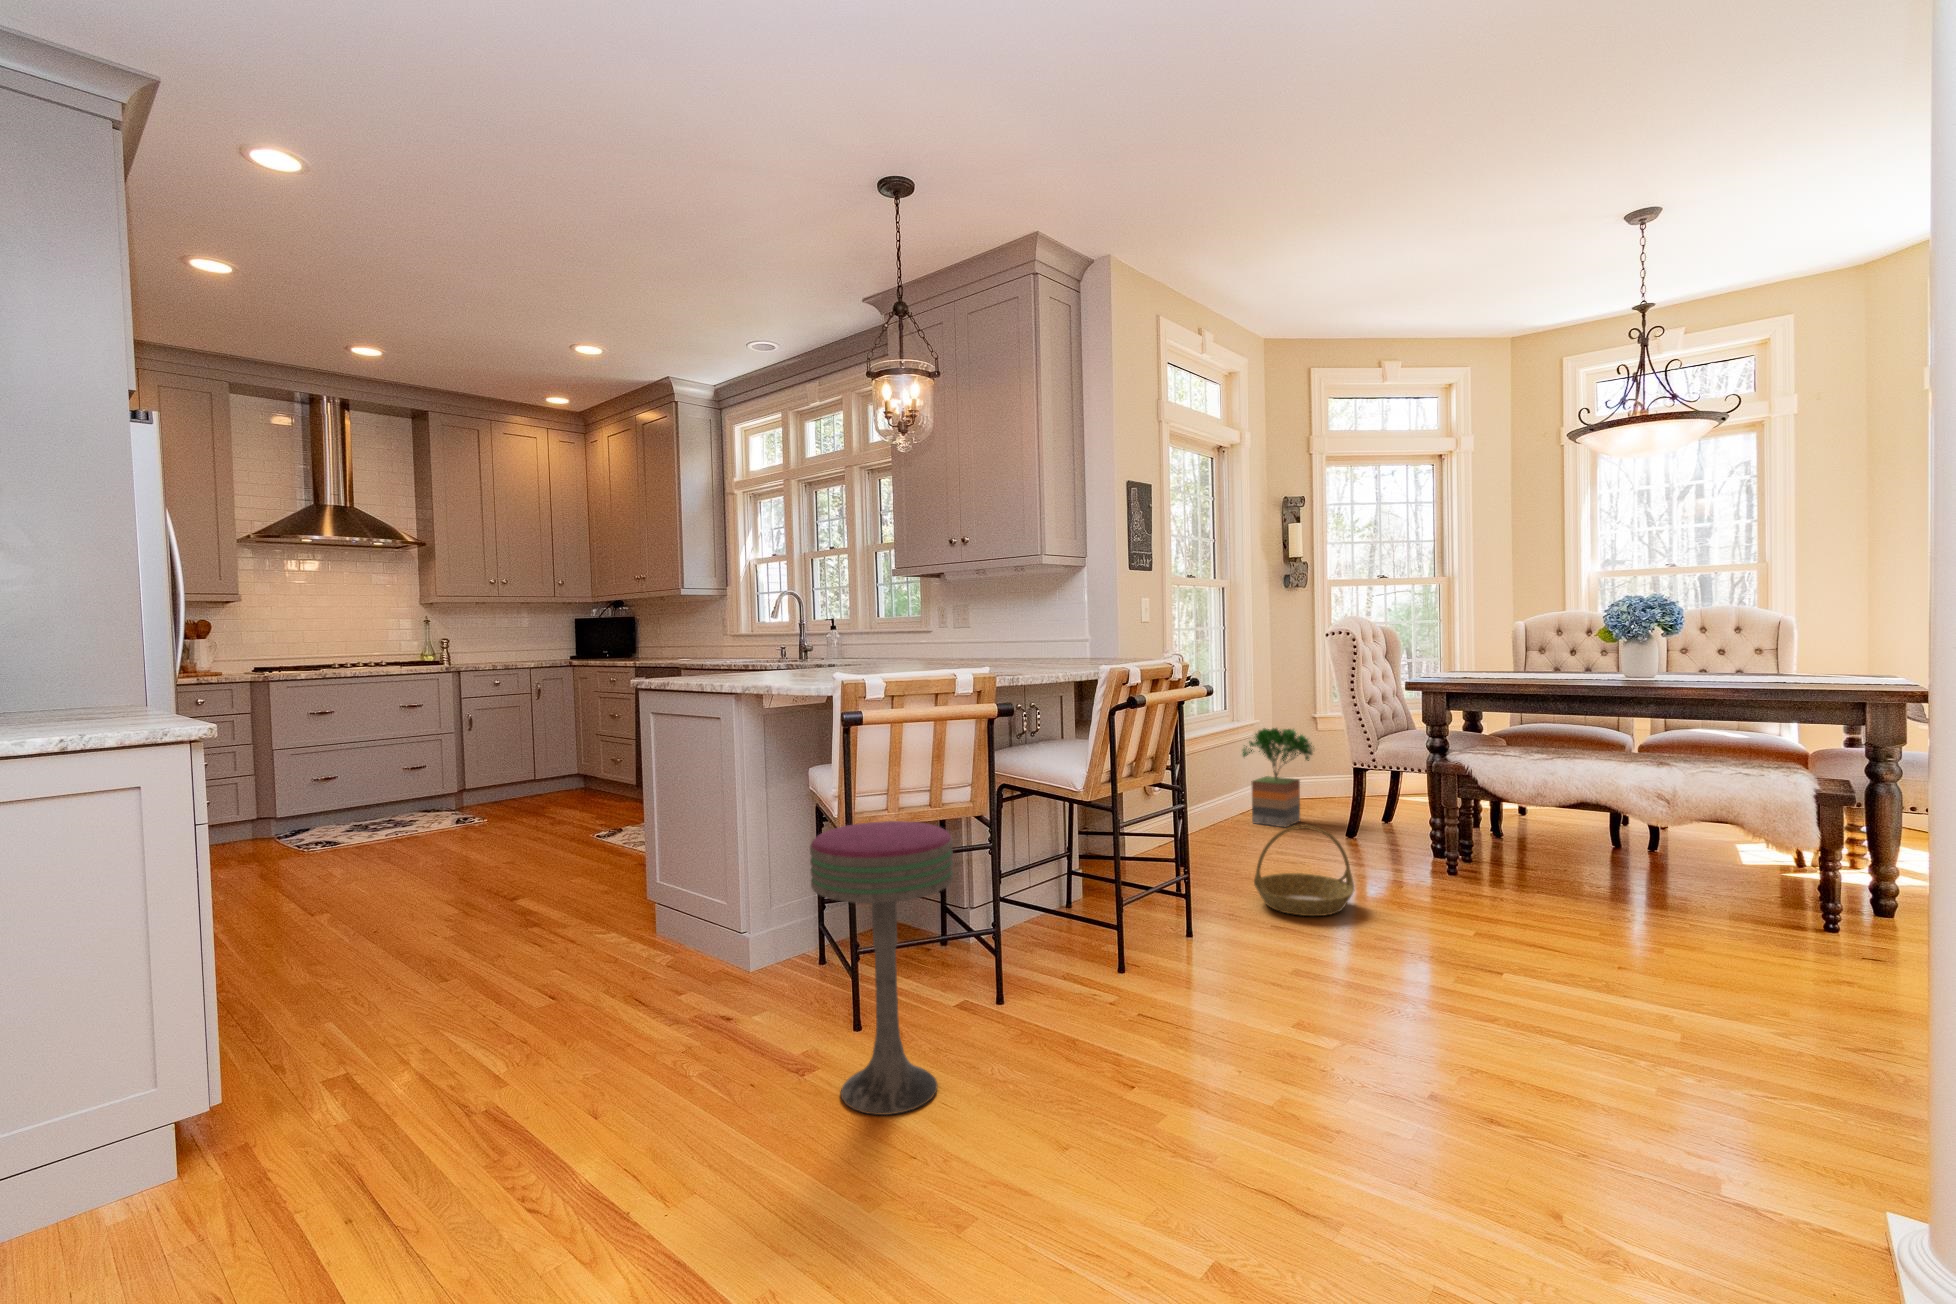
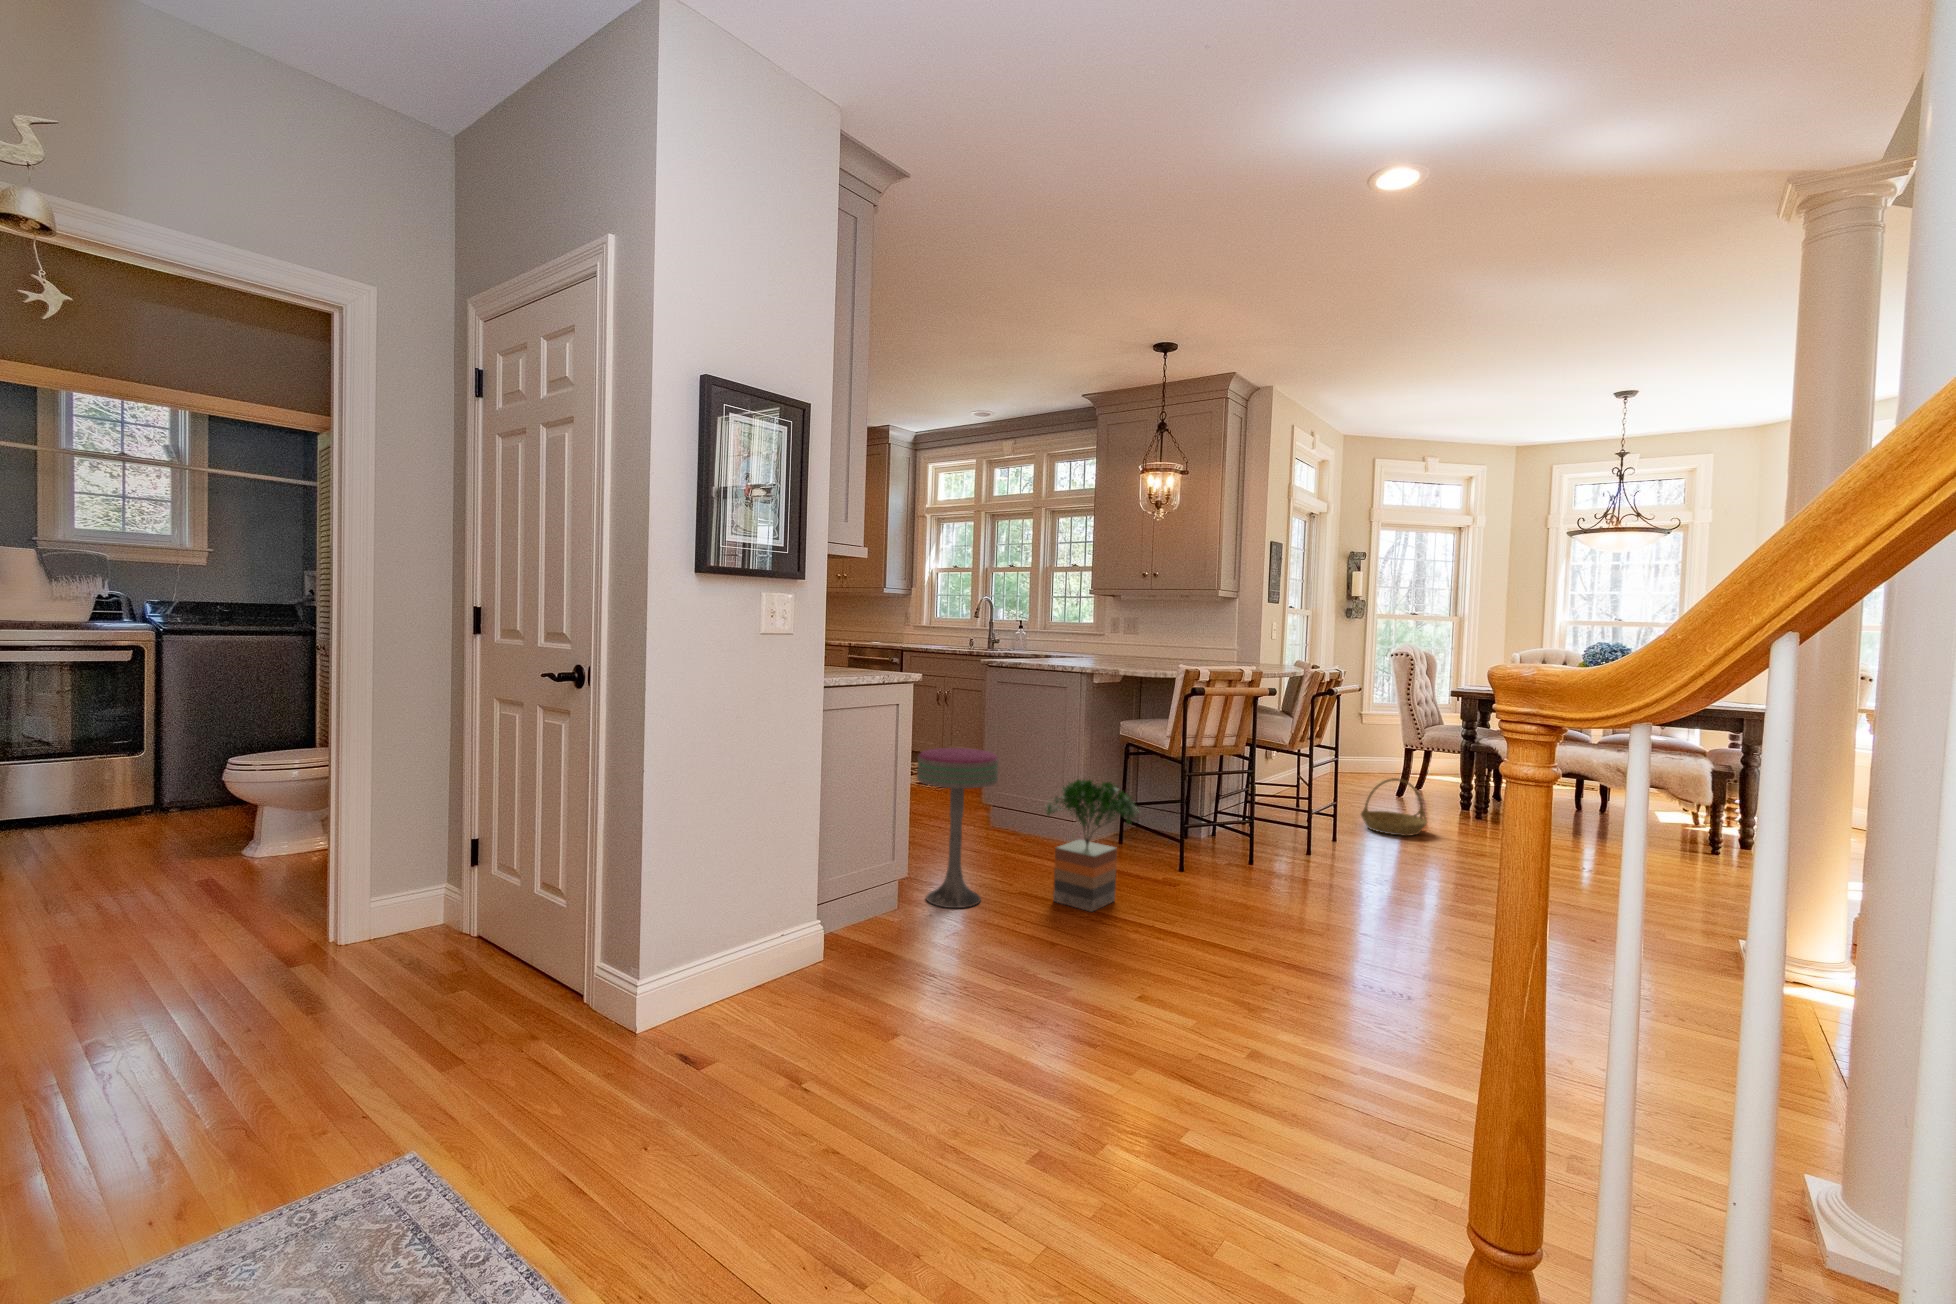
potted tree: present [1242,728,1314,827] -> present [1046,779,1138,912]
bar stool: present [810,821,954,1115] -> present [917,748,999,908]

